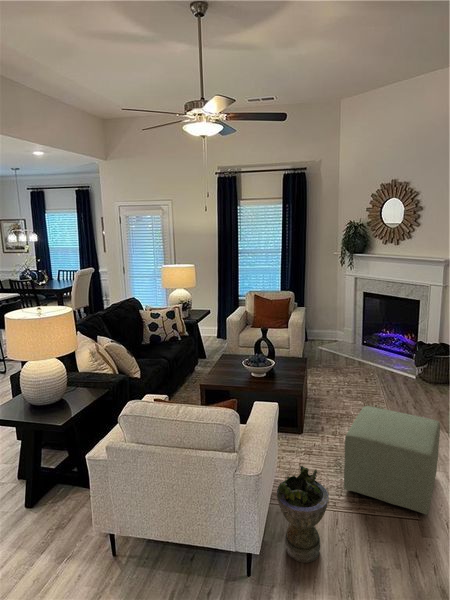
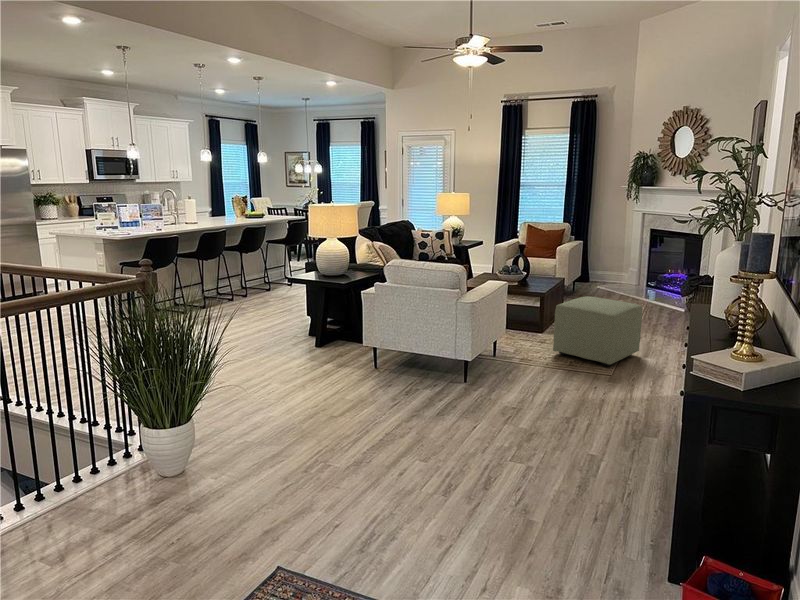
planter: present [277,466,329,563] -> none [487,310,524,373]

